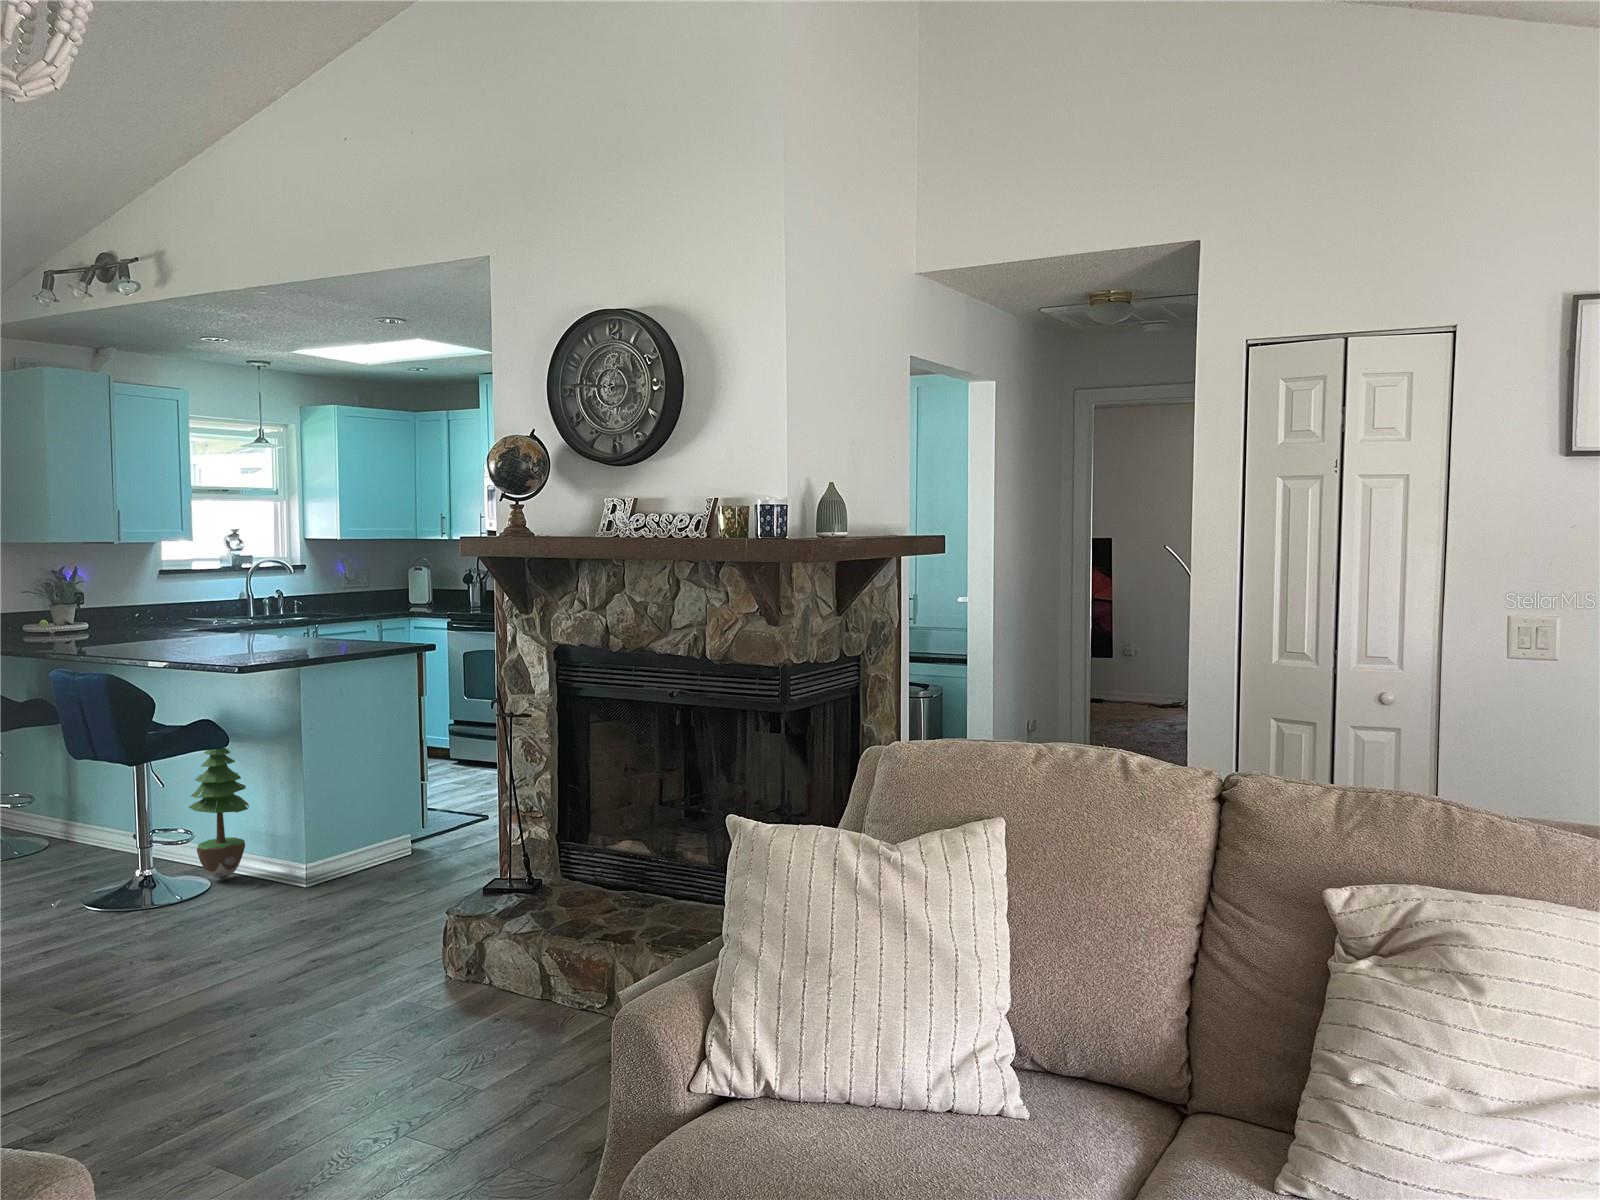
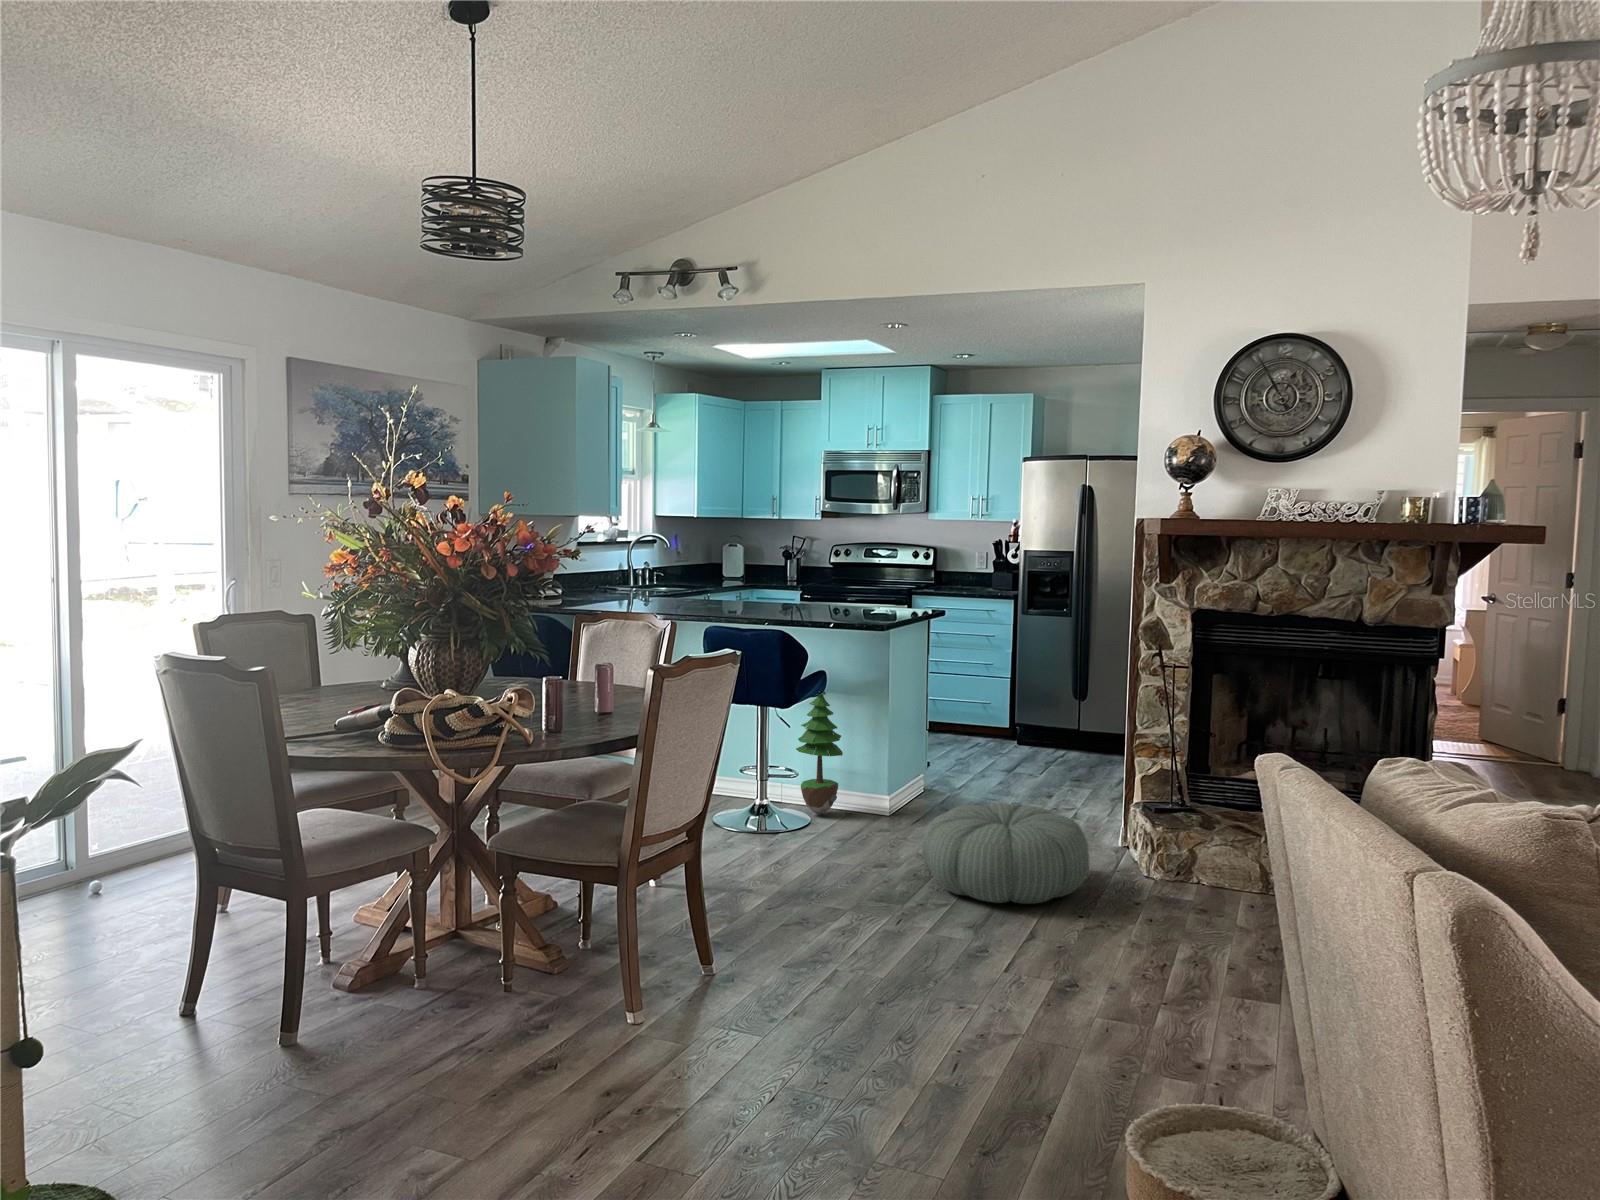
pouf: none [127,877,346,1008] -> present [922,803,1089,904]

